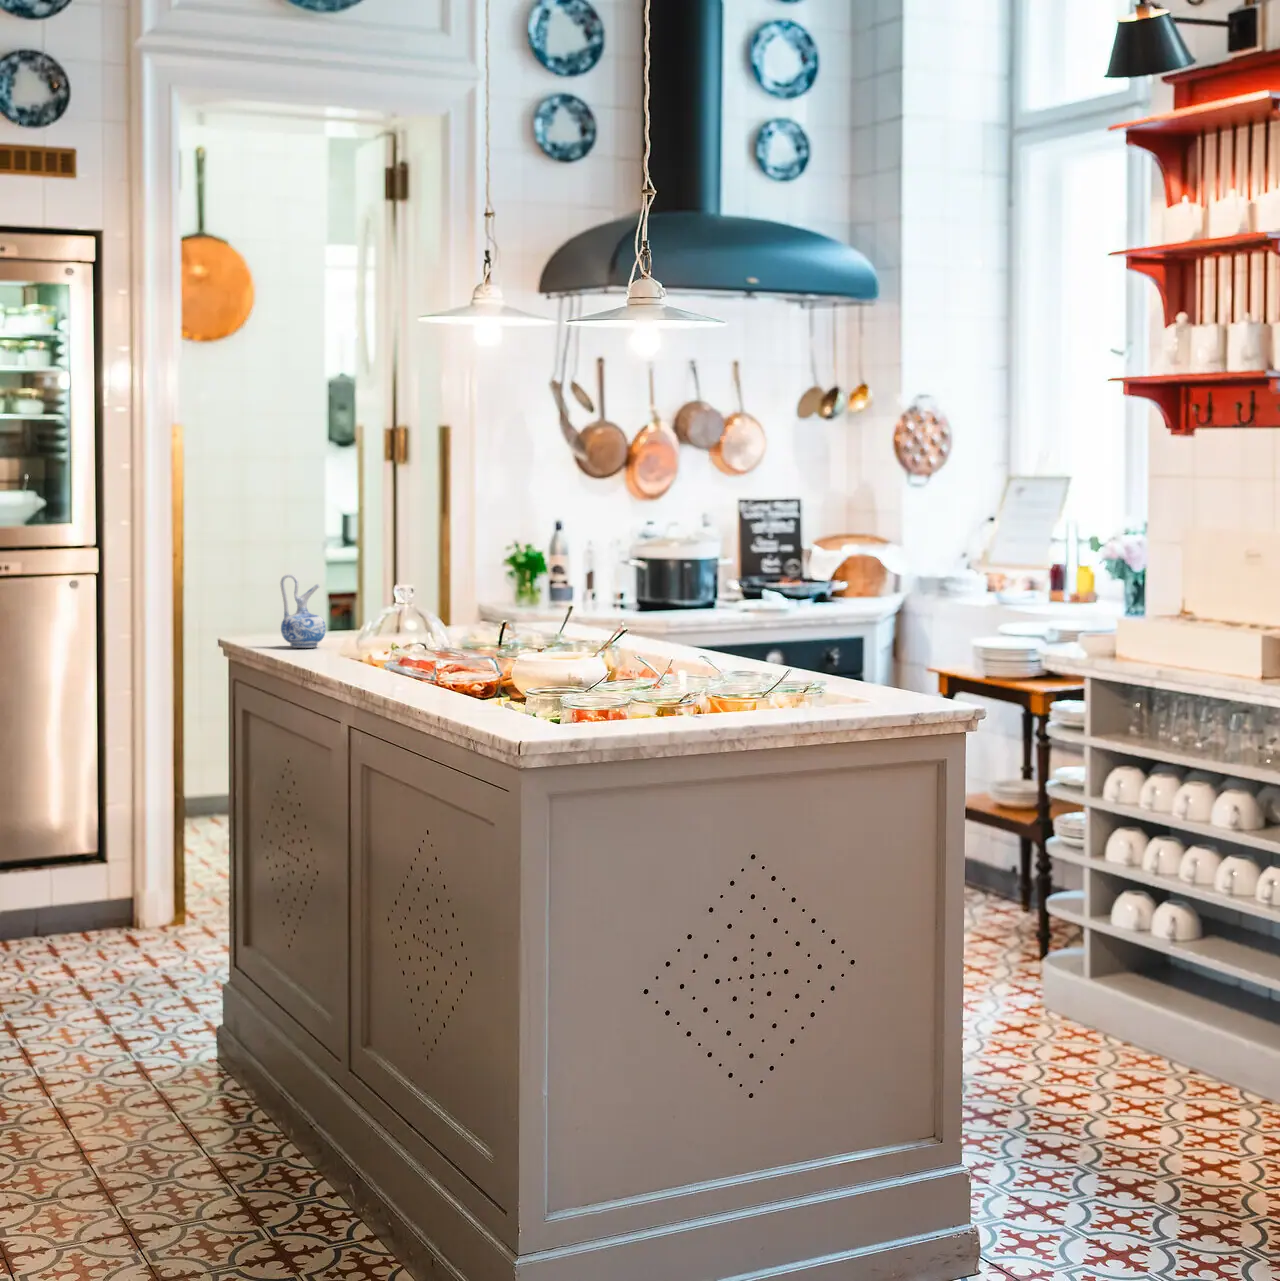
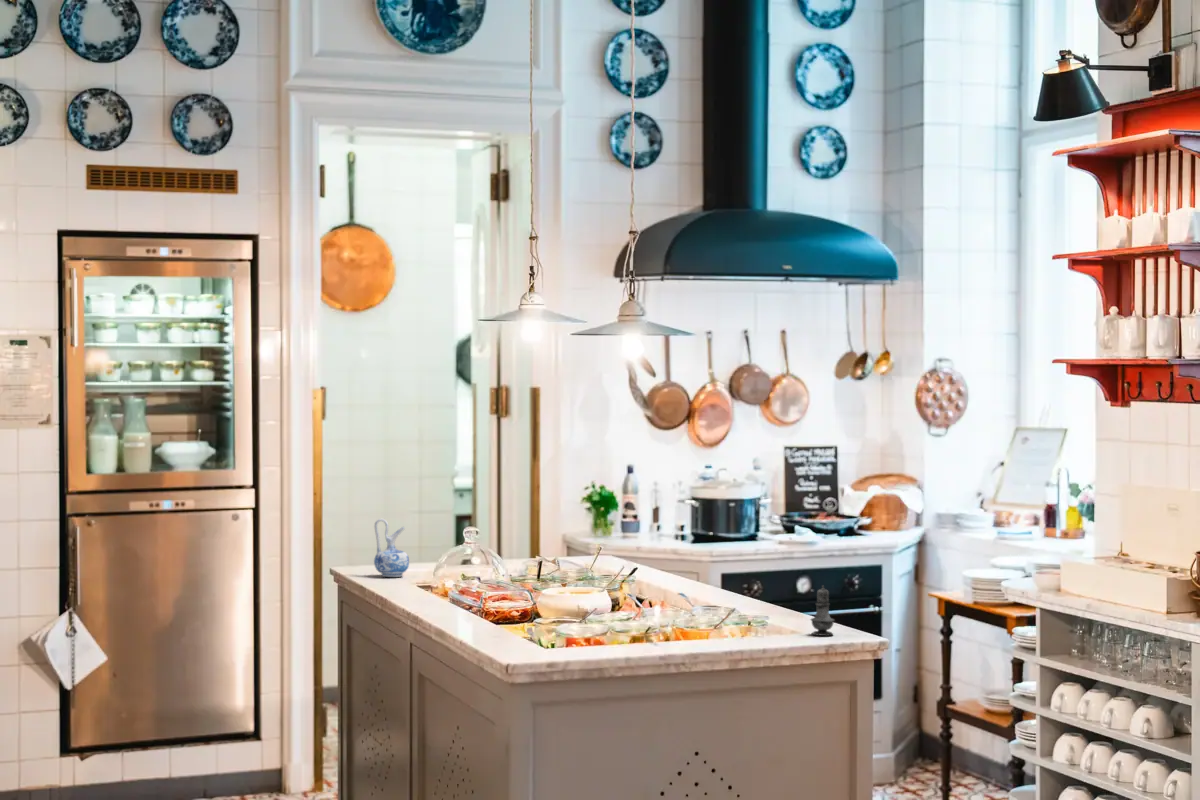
salt shaker: none [884,639,915,703] -> present [811,586,834,636]

